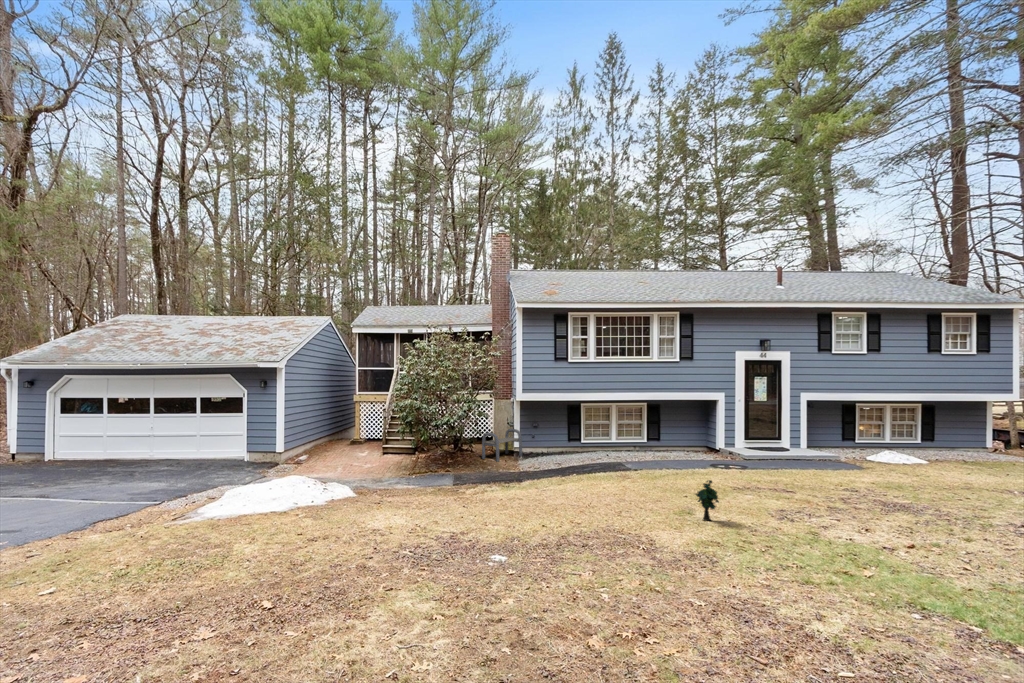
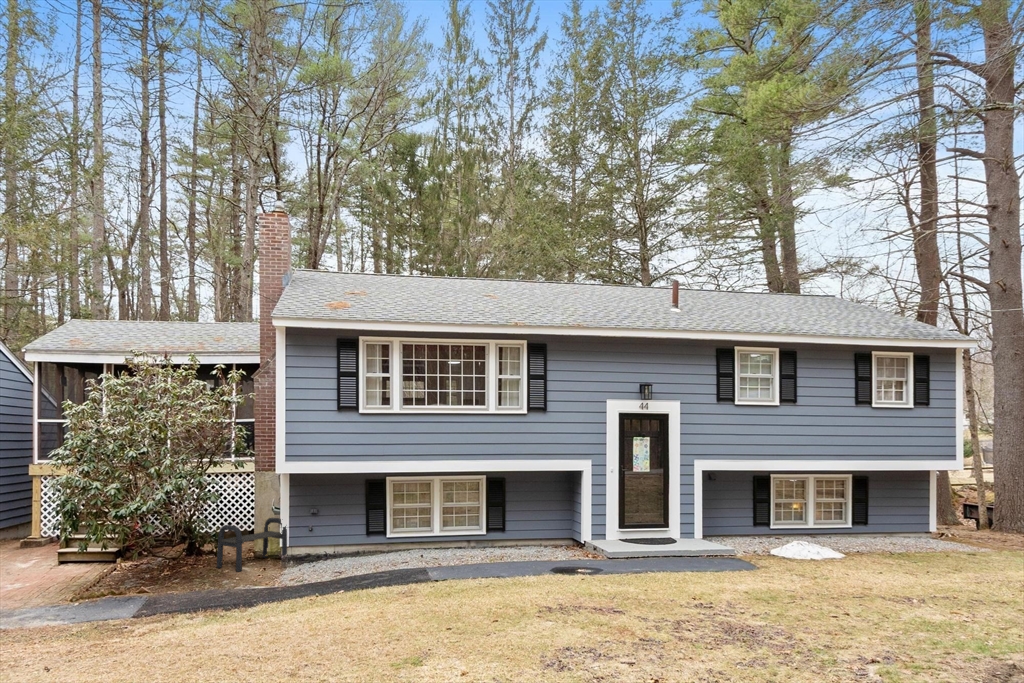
decorative plant: present [696,480,719,521] -> none [435,601,472,666]

